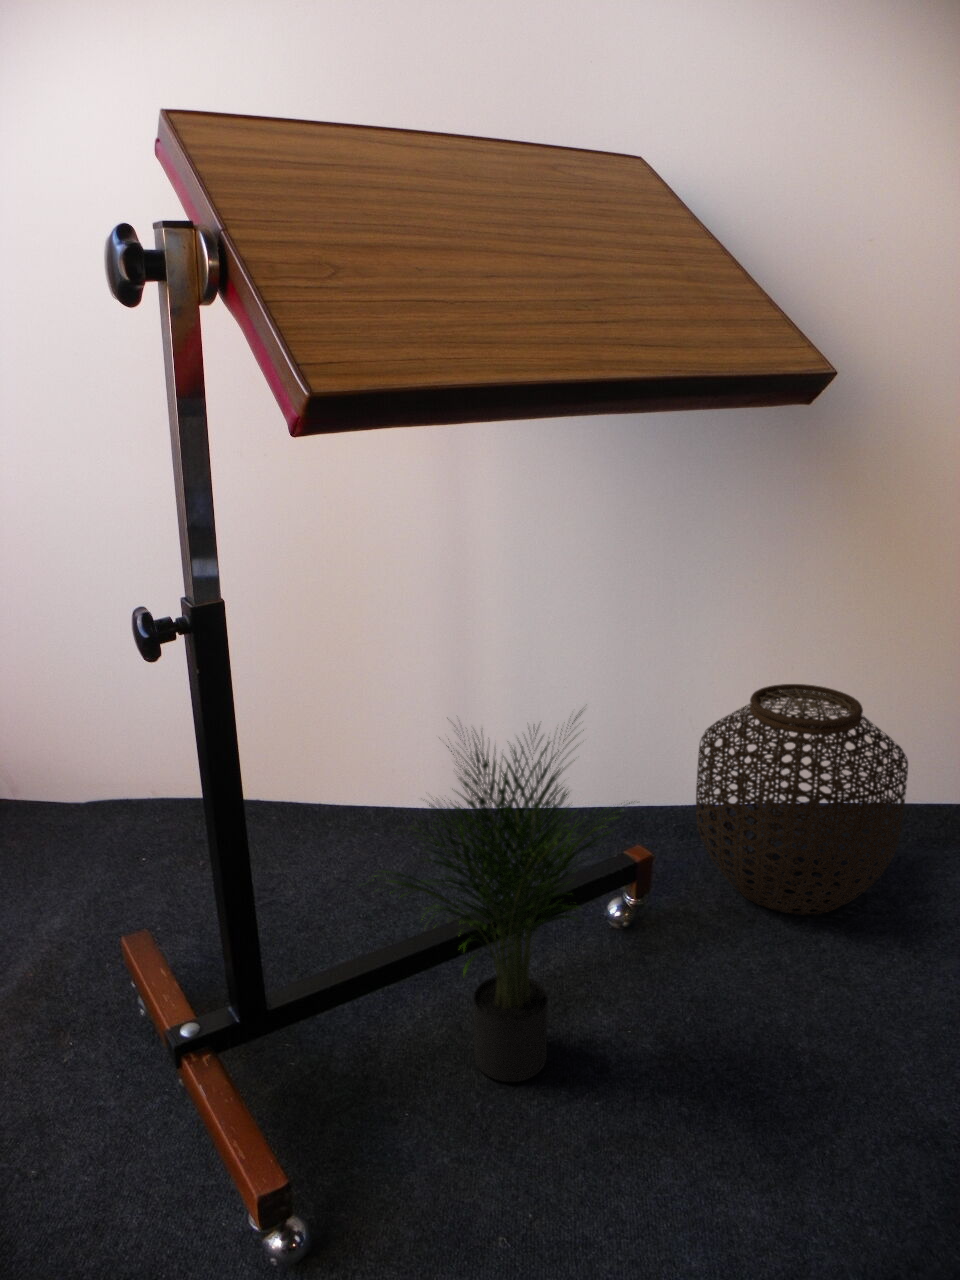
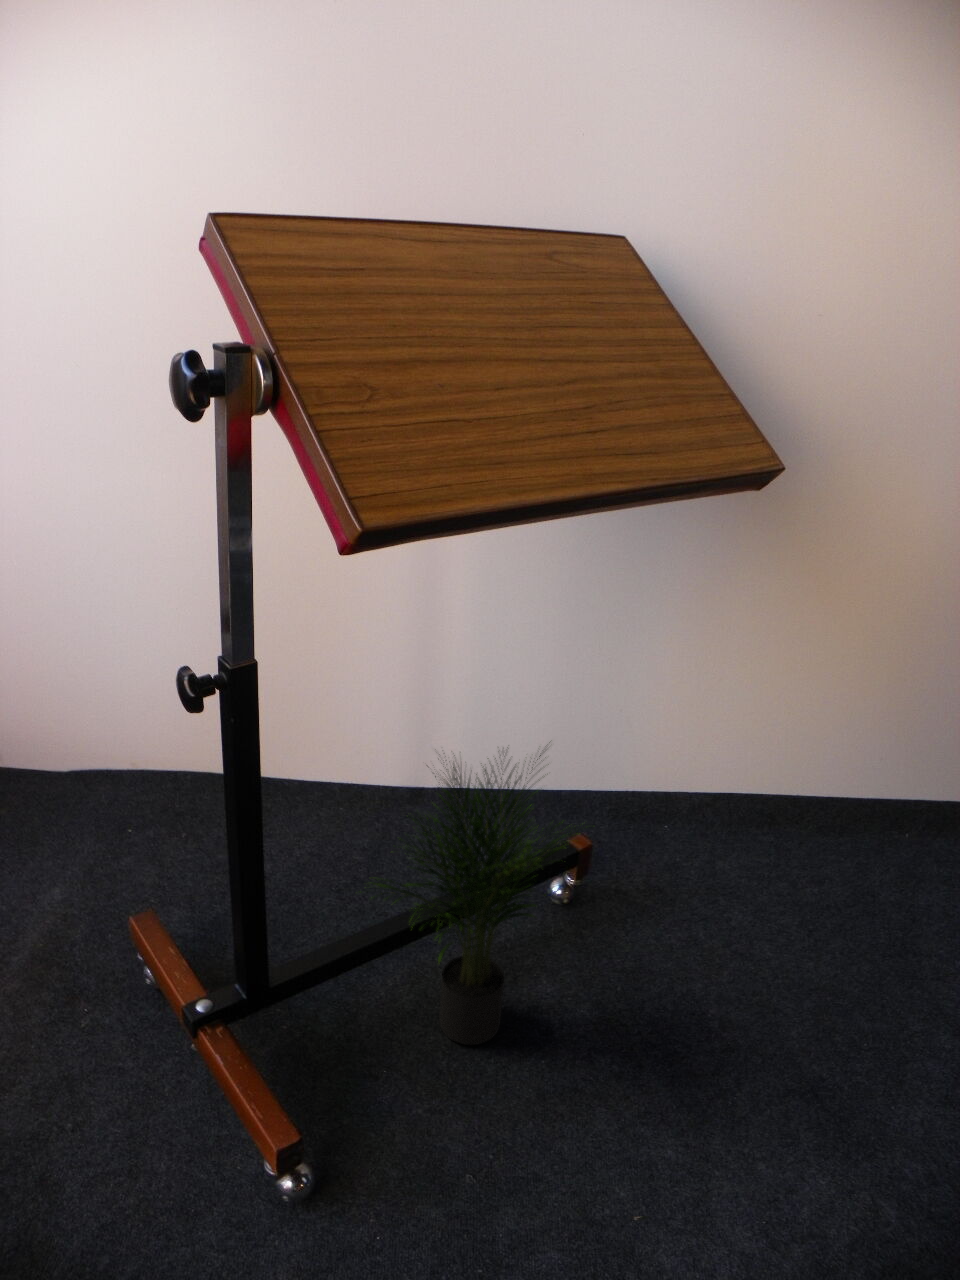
woven basket: present [696,684,908,915] -> none [629,697,812,896]

